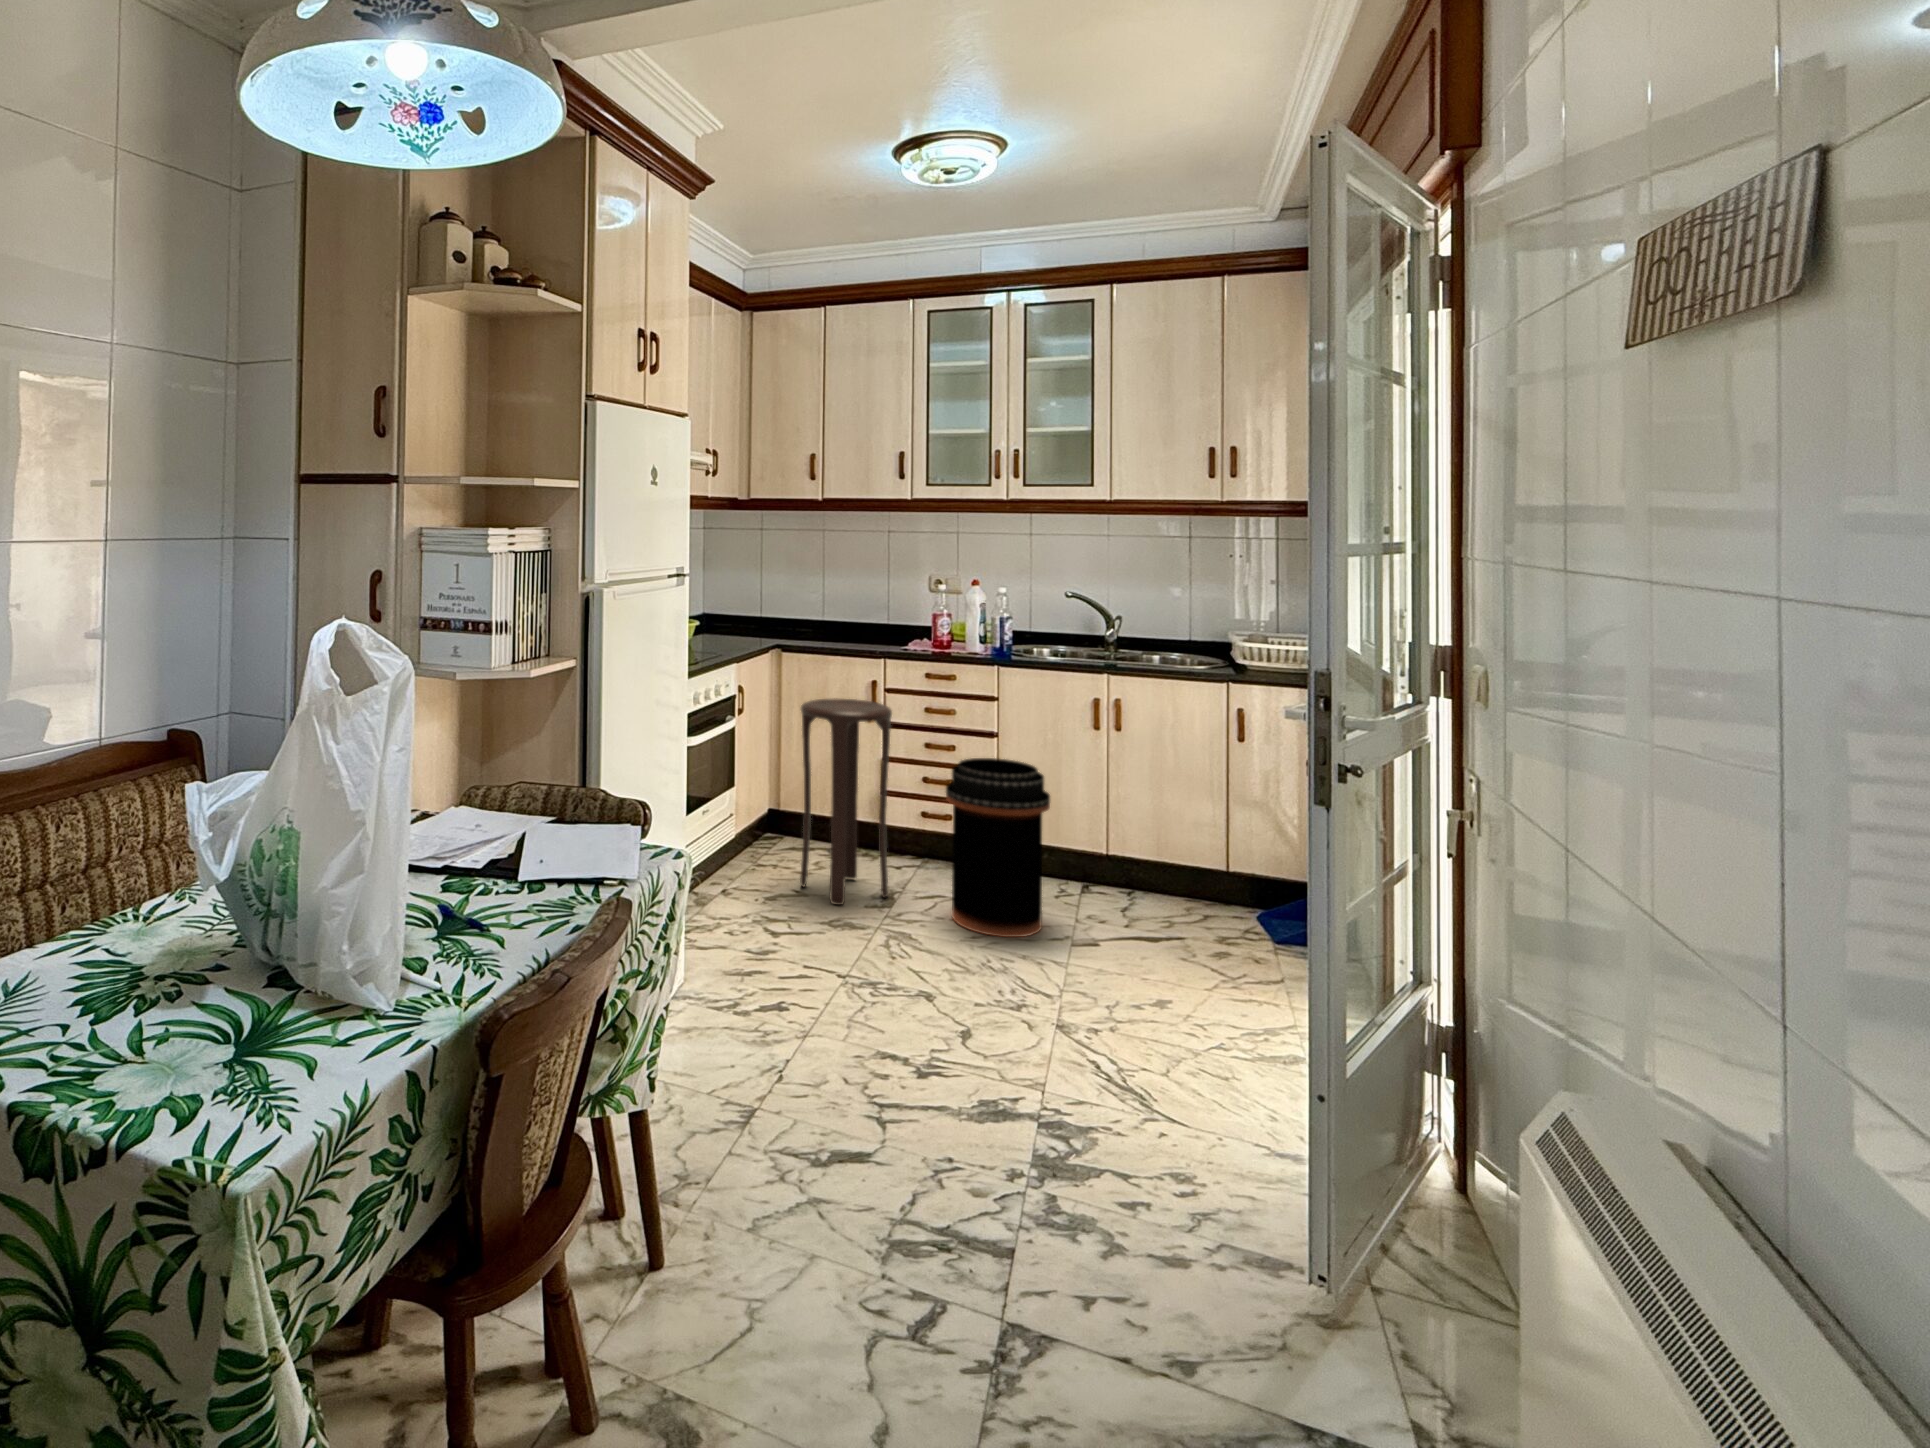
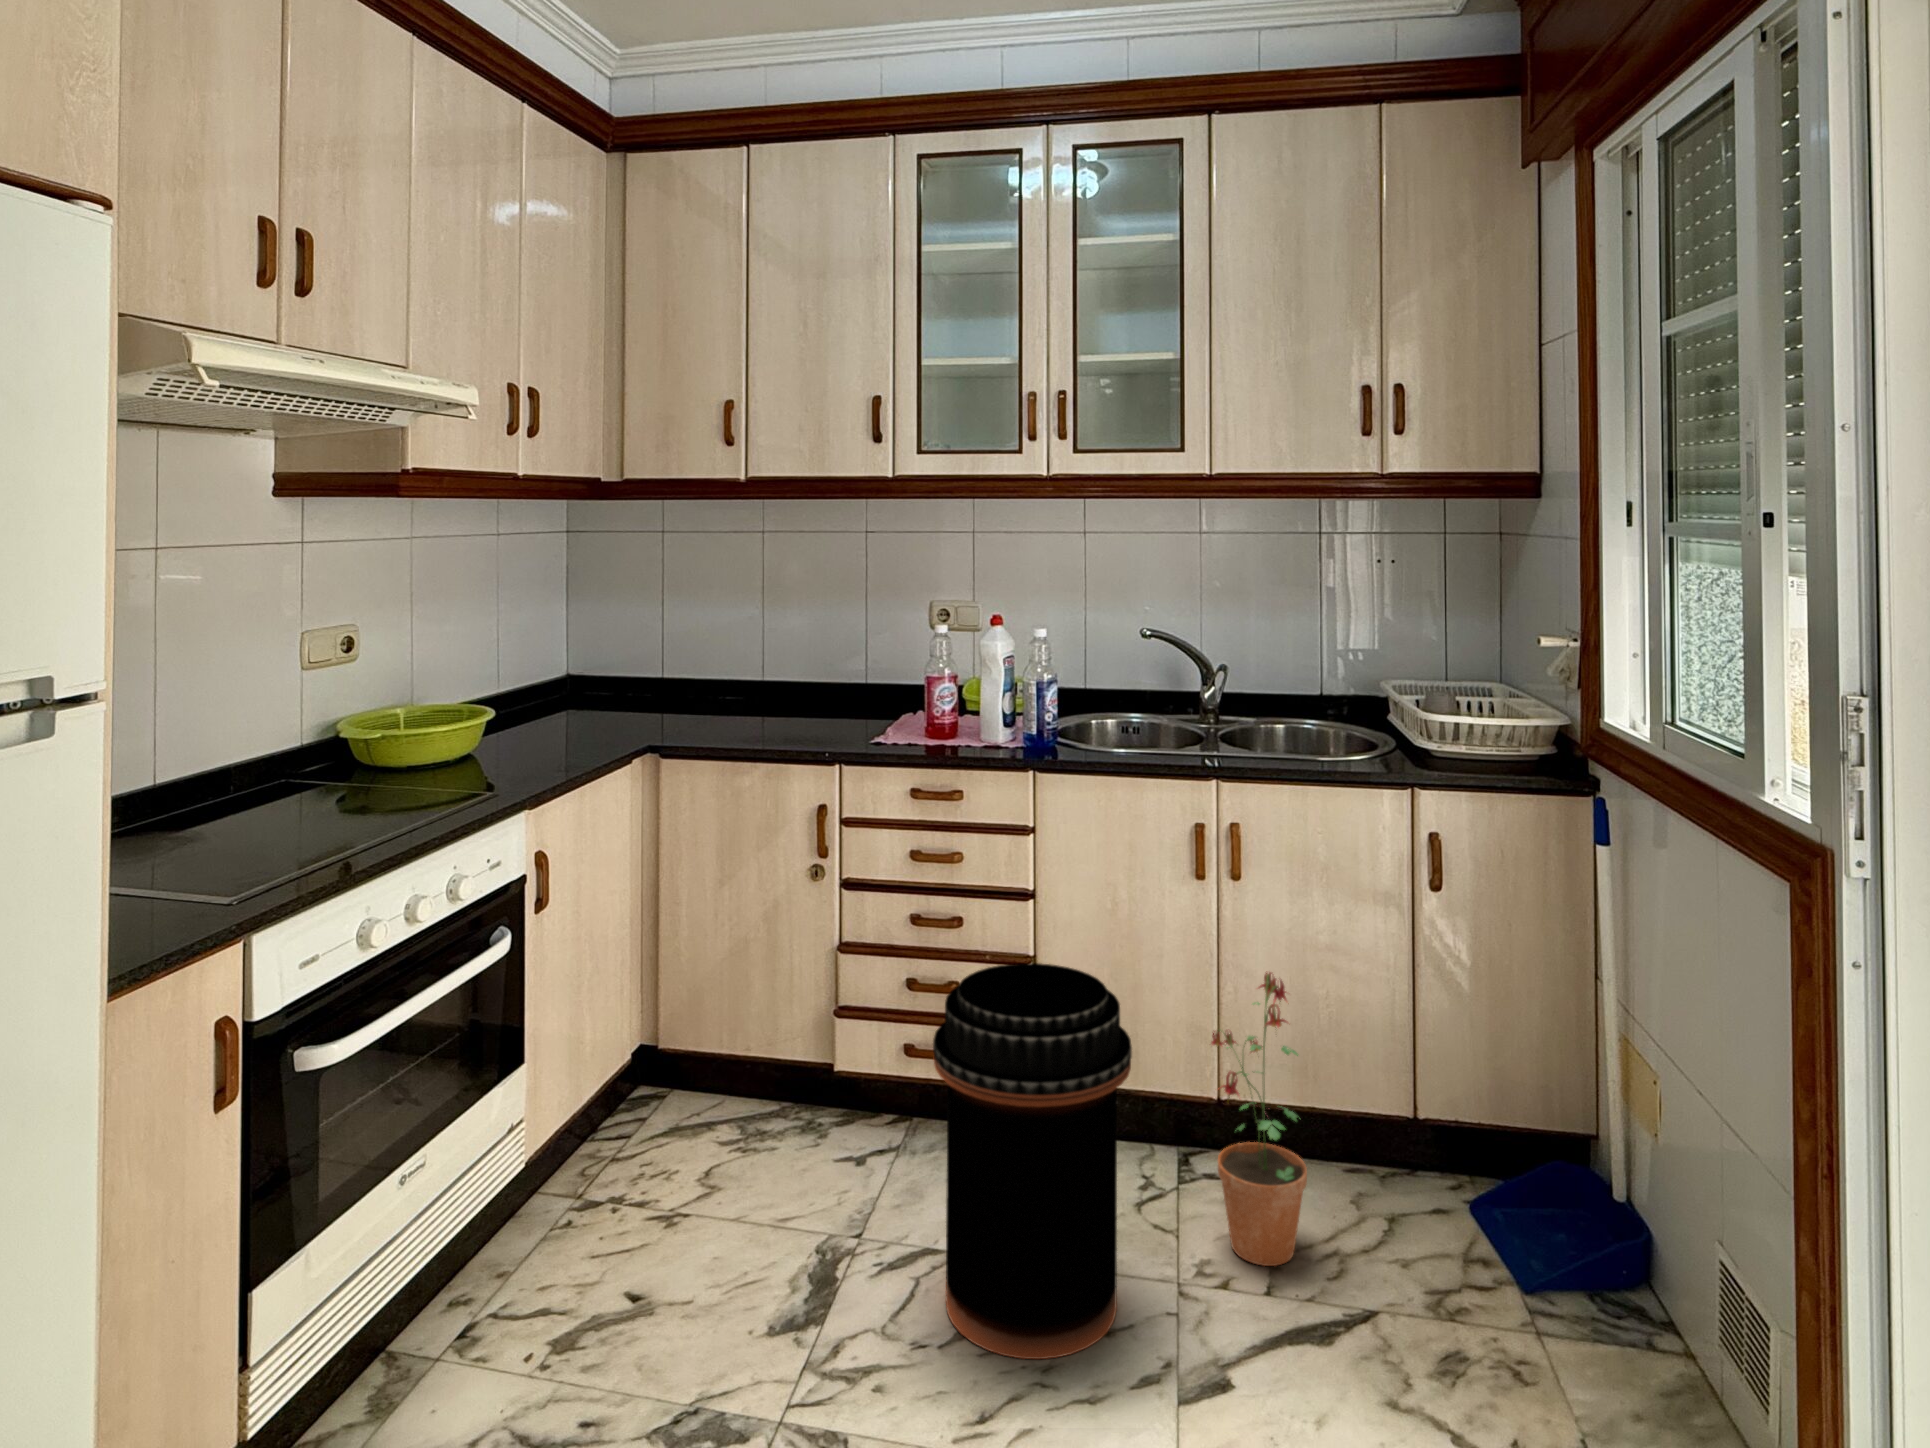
stool: present [800,698,892,905] -> none [653,855,837,1303]
potted plant: none [1098,776,1152,924] -> present [1211,972,1307,1266]

